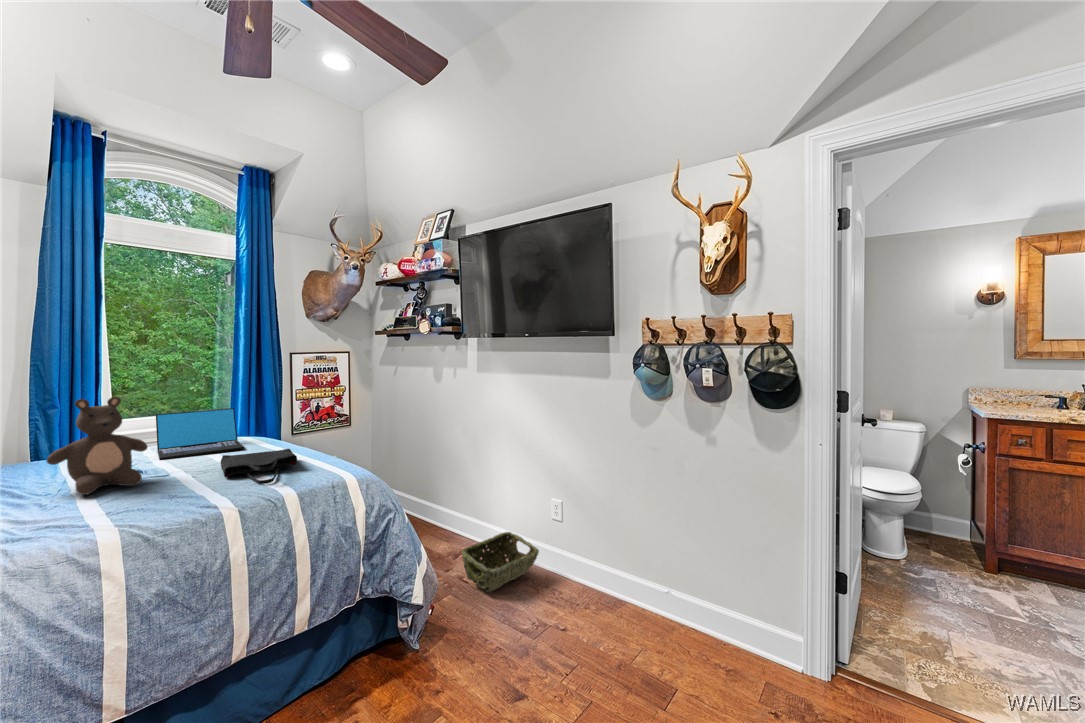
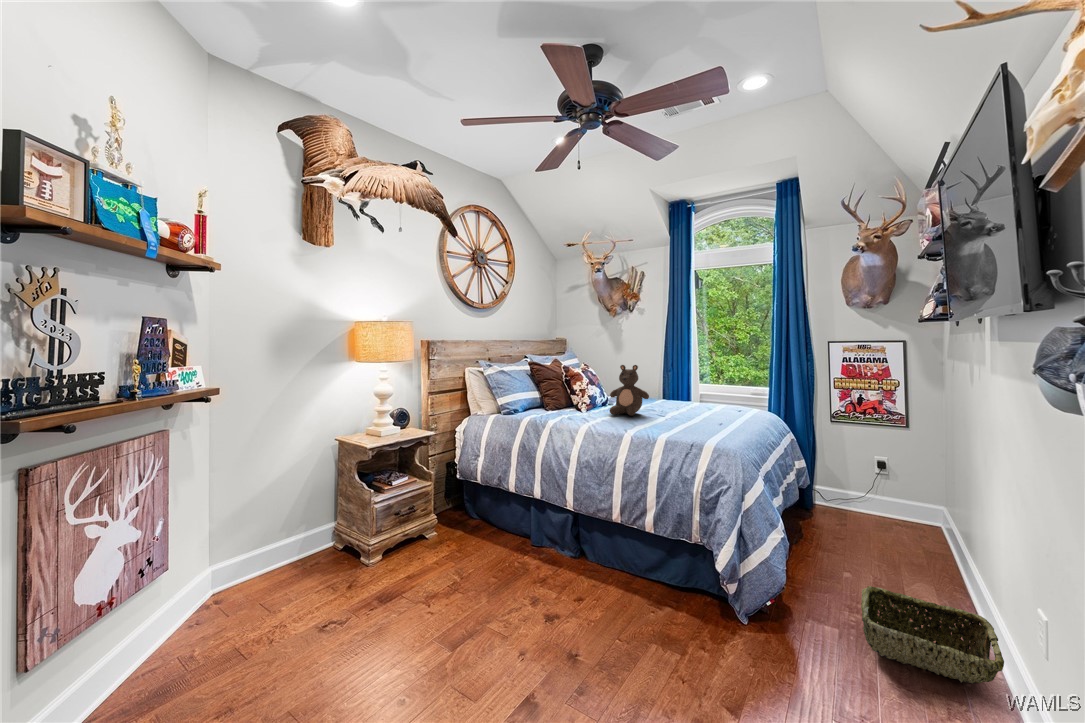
laptop: present [156,408,244,460] -> none [676,383,739,414]
tote bag: present [221,449,297,484] -> none [663,411,722,431]

